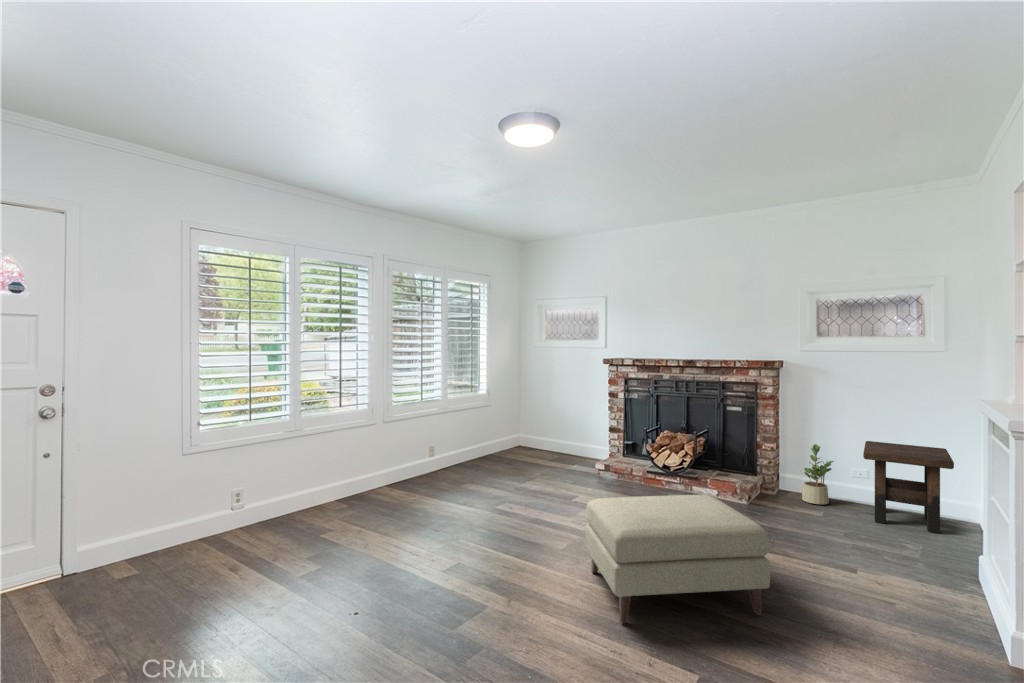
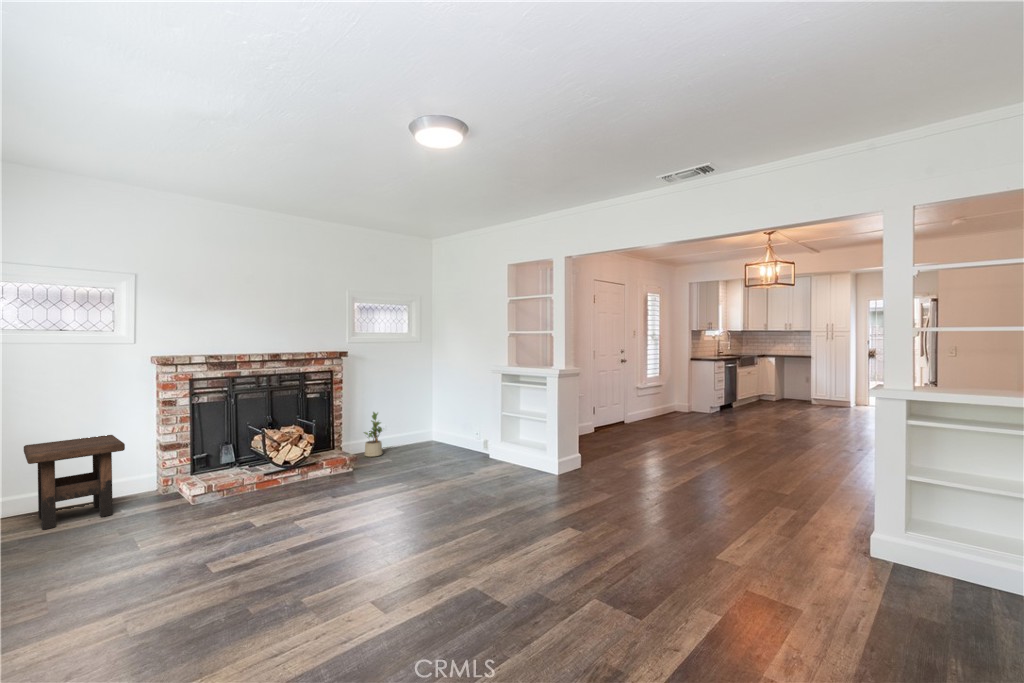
side table: present [863,441,954,533] -> present [24,435,125,530]
ottoman: present [585,495,770,623] -> none [422,445,514,538]

